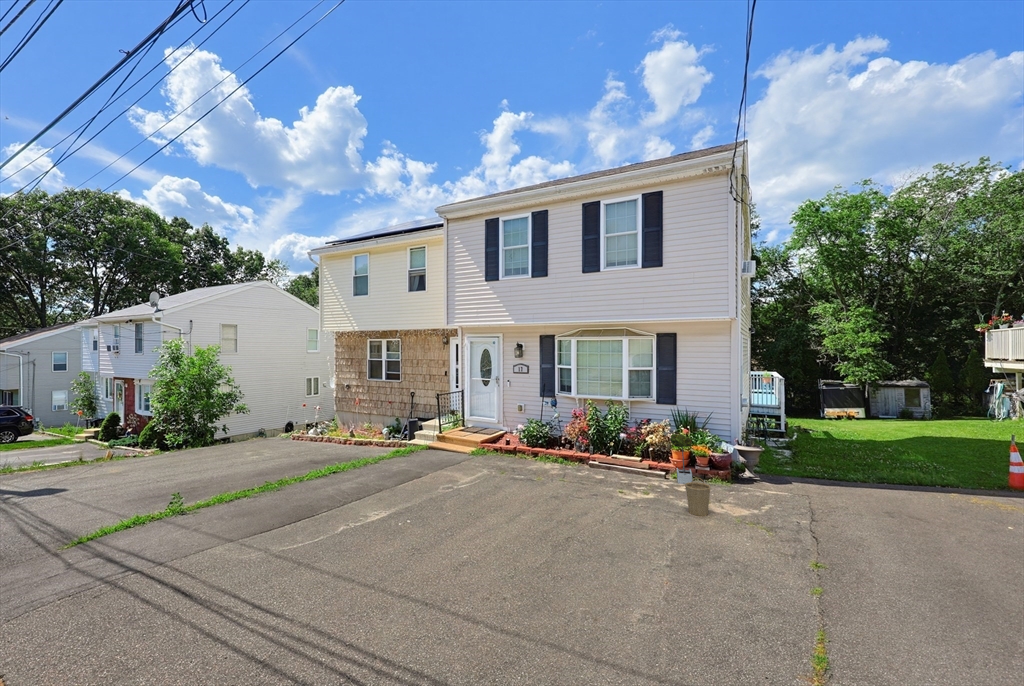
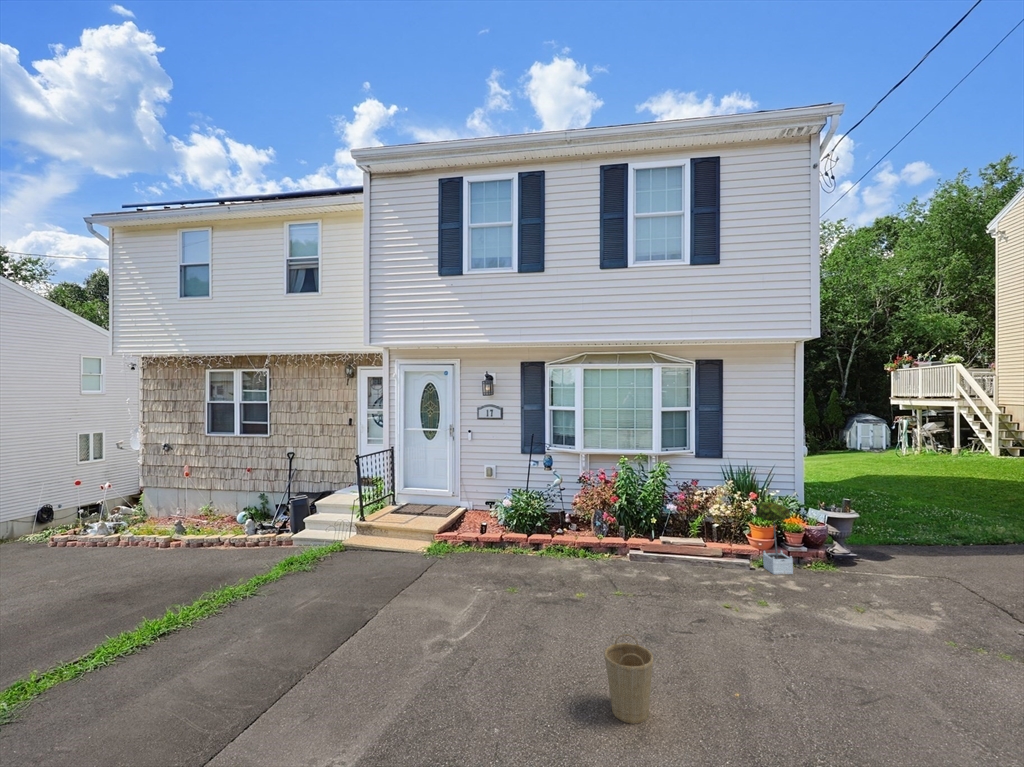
basket: present [685,478,710,516] -> present [604,634,653,724]

